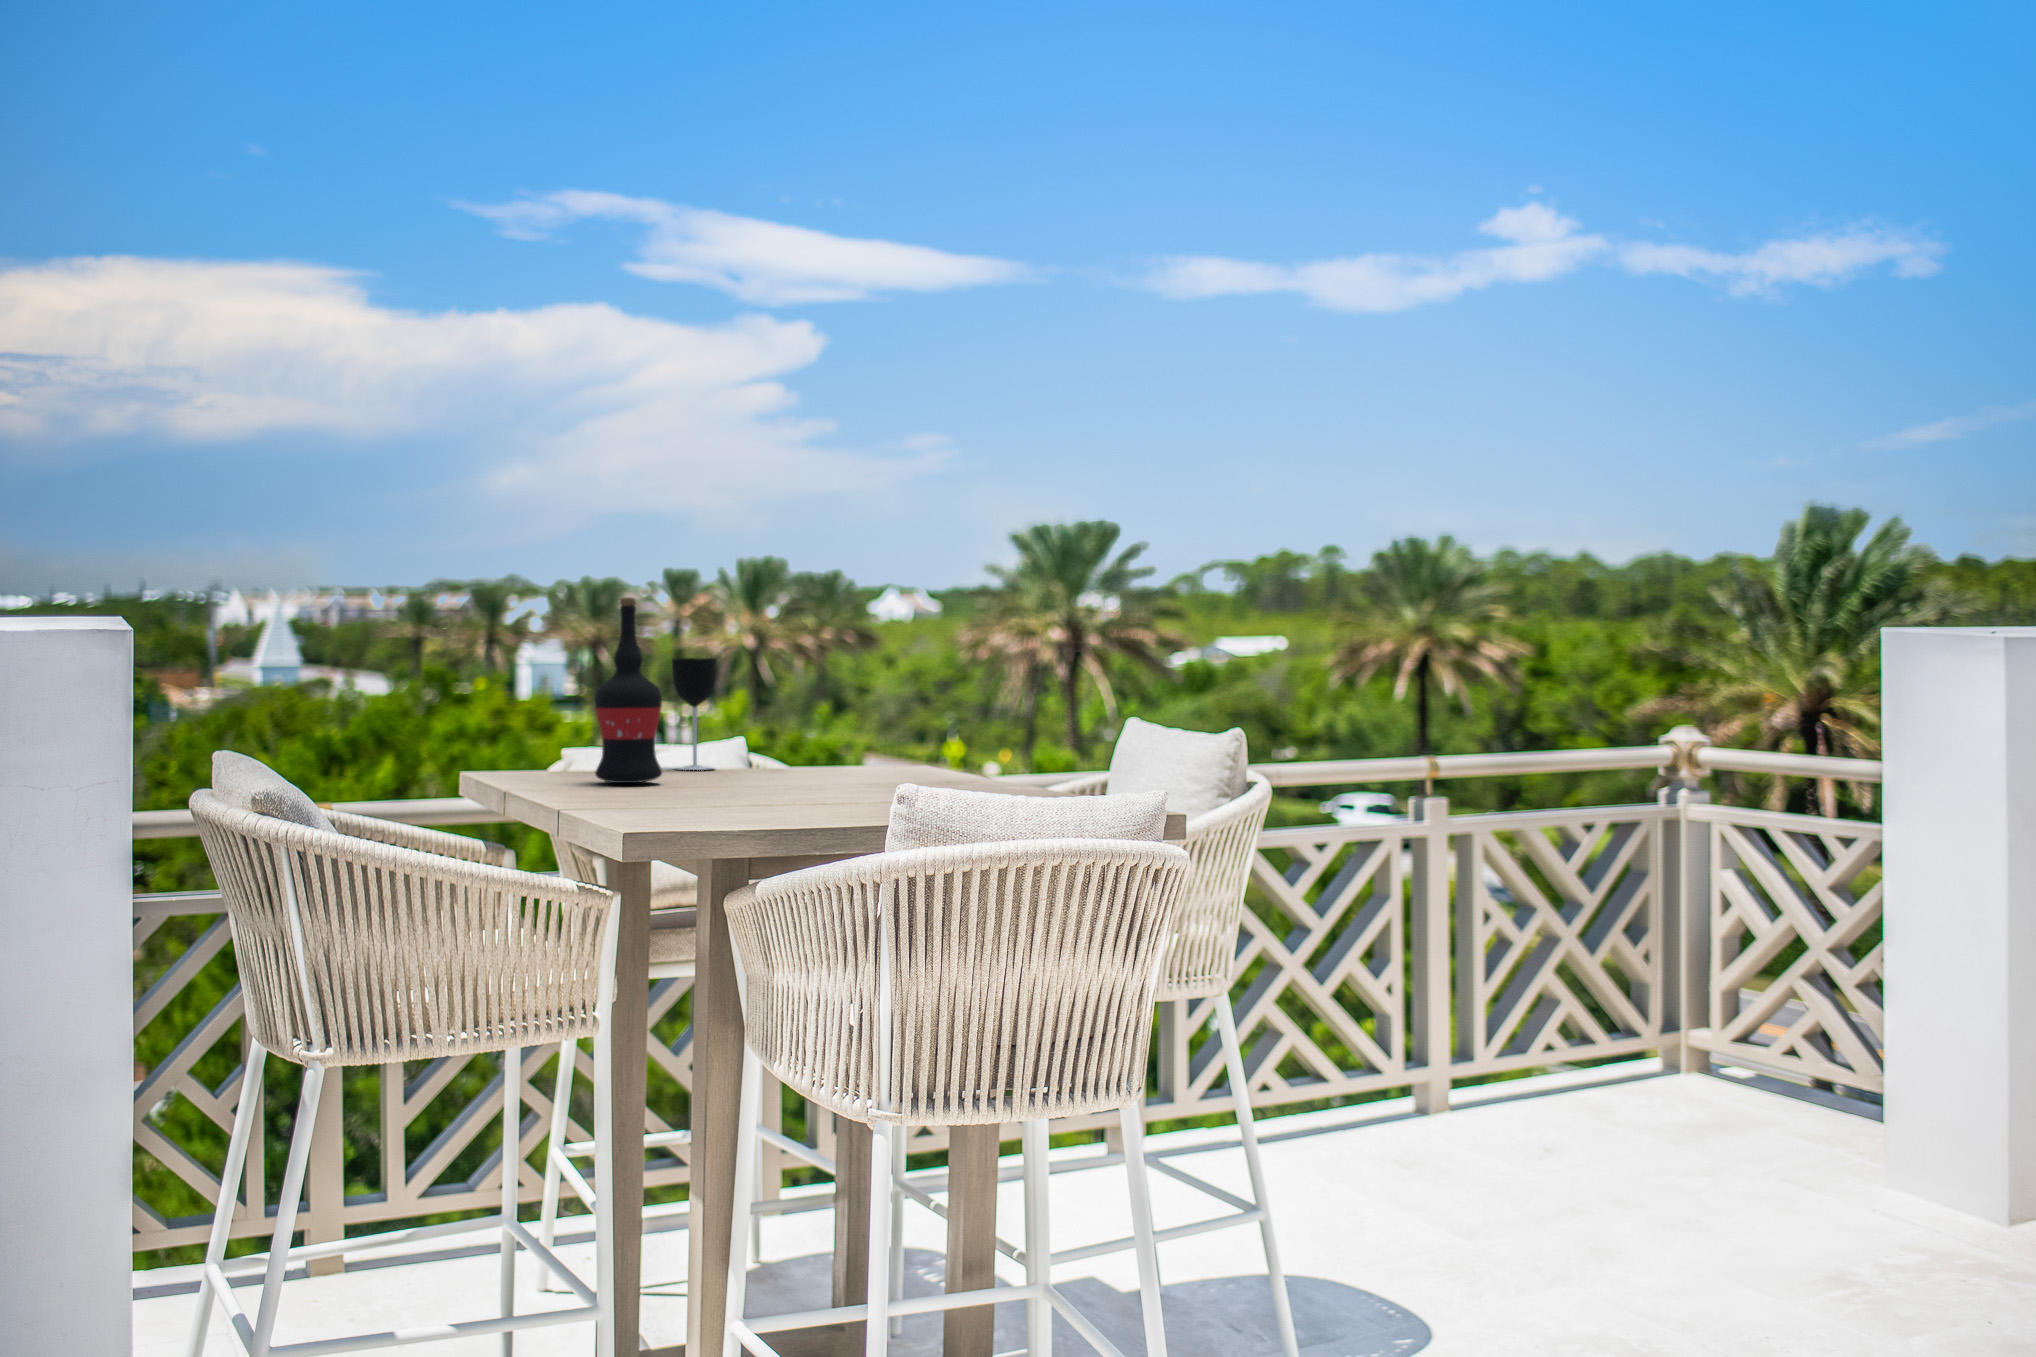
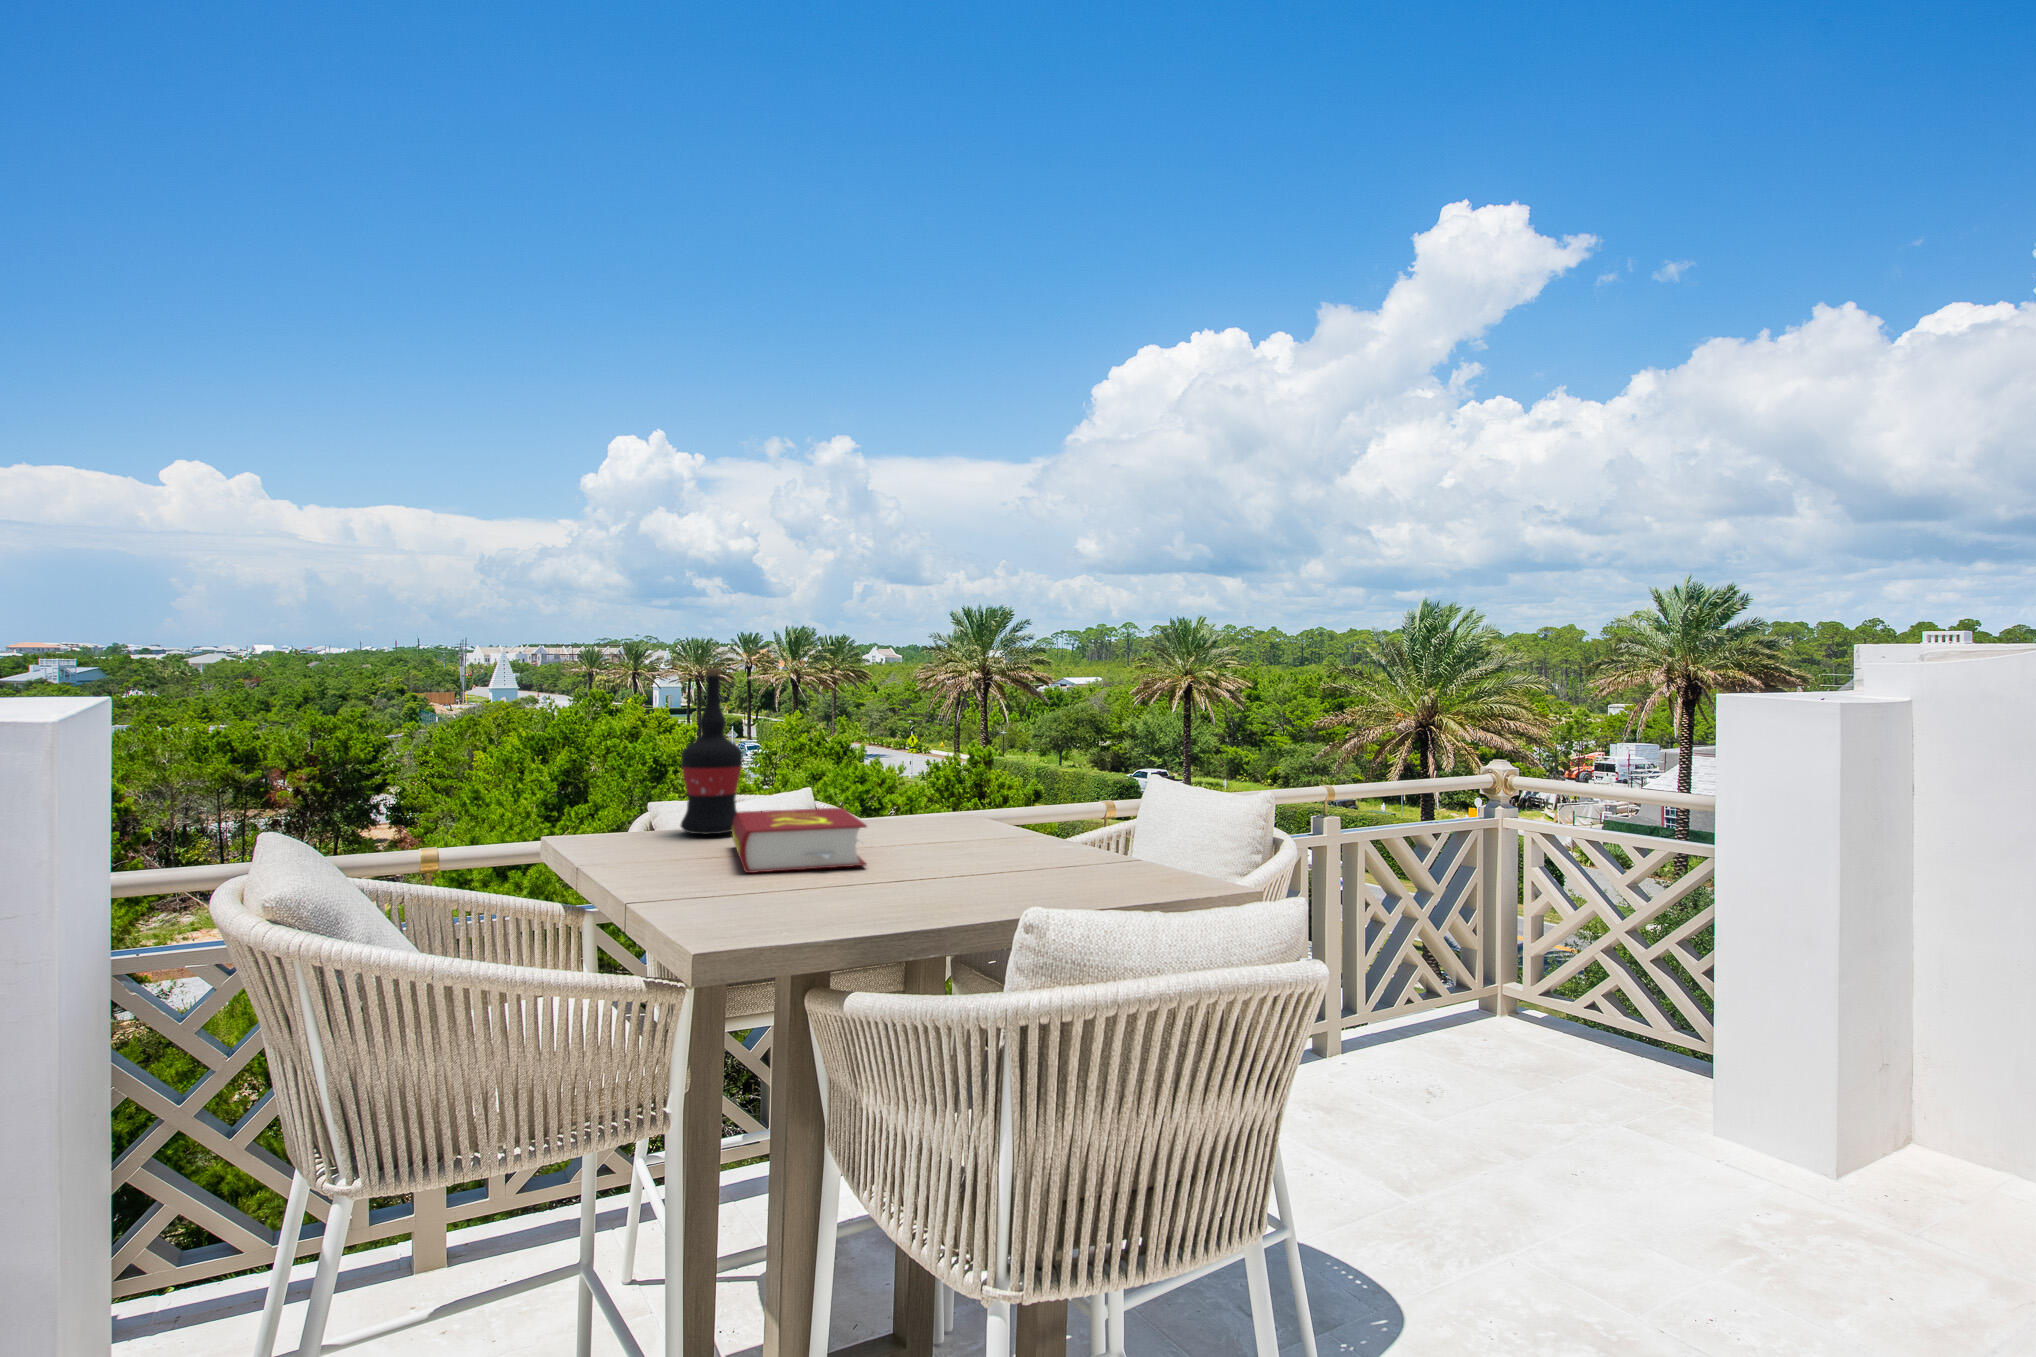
wine glass: present [672,658,717,770] -> none [751,716,789,811]
book: none [652,751,792,804] -> present [732,808,867,873]

